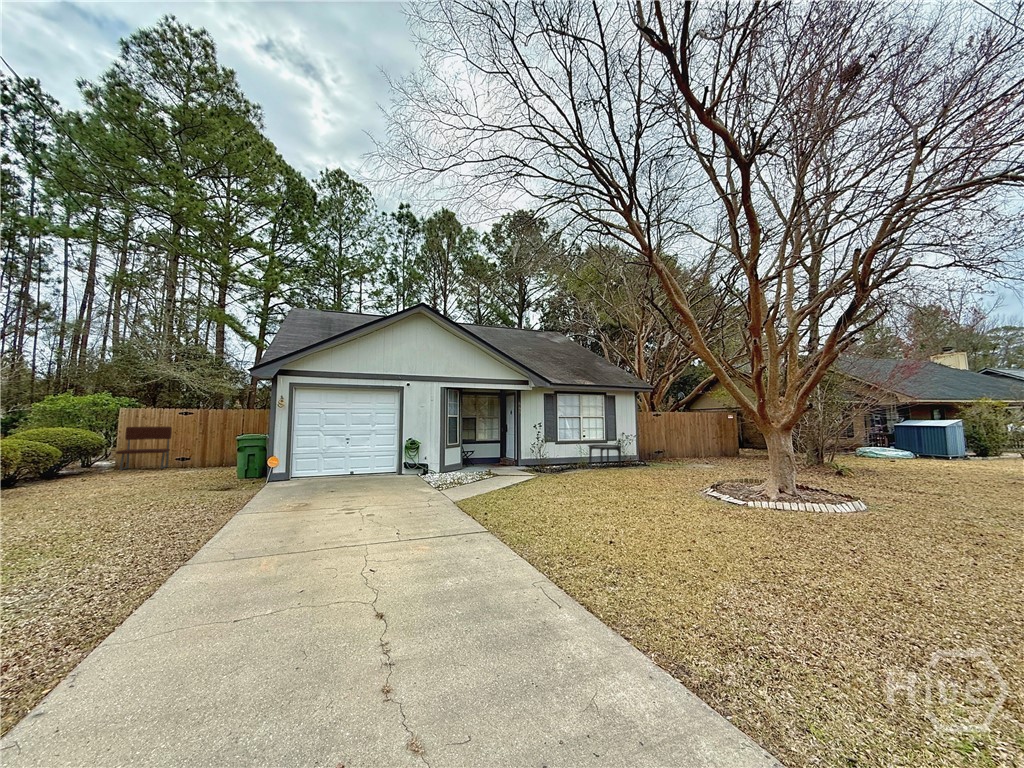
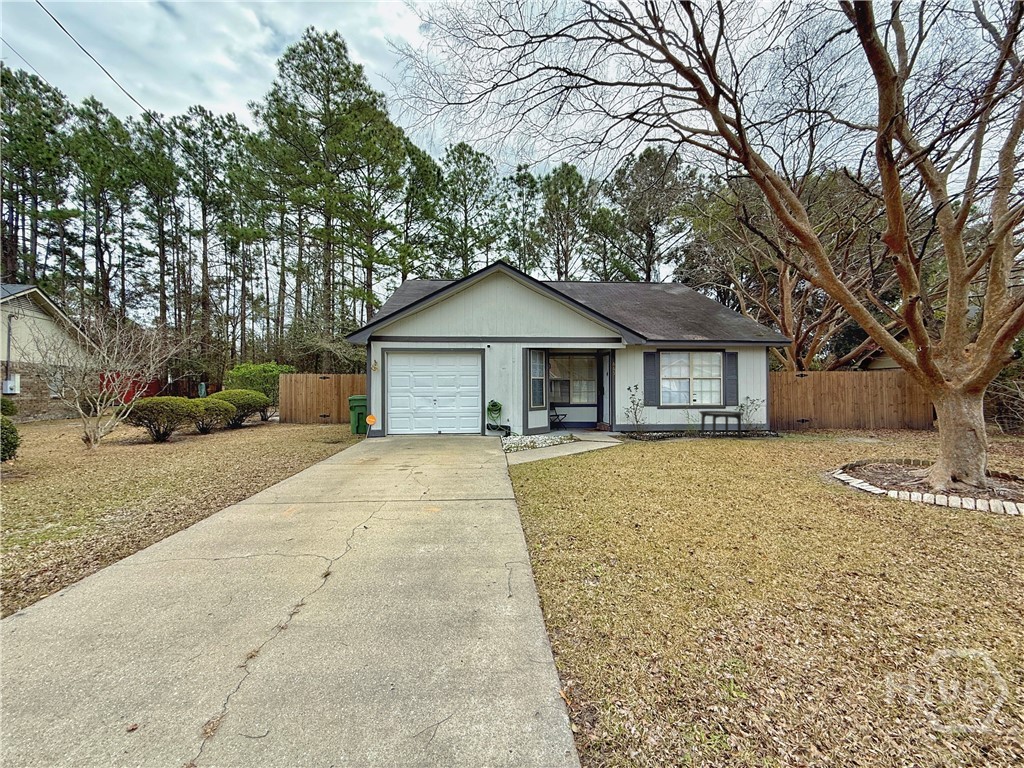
bench: present [116,426,172,470] -> none [278,388,317,422]

